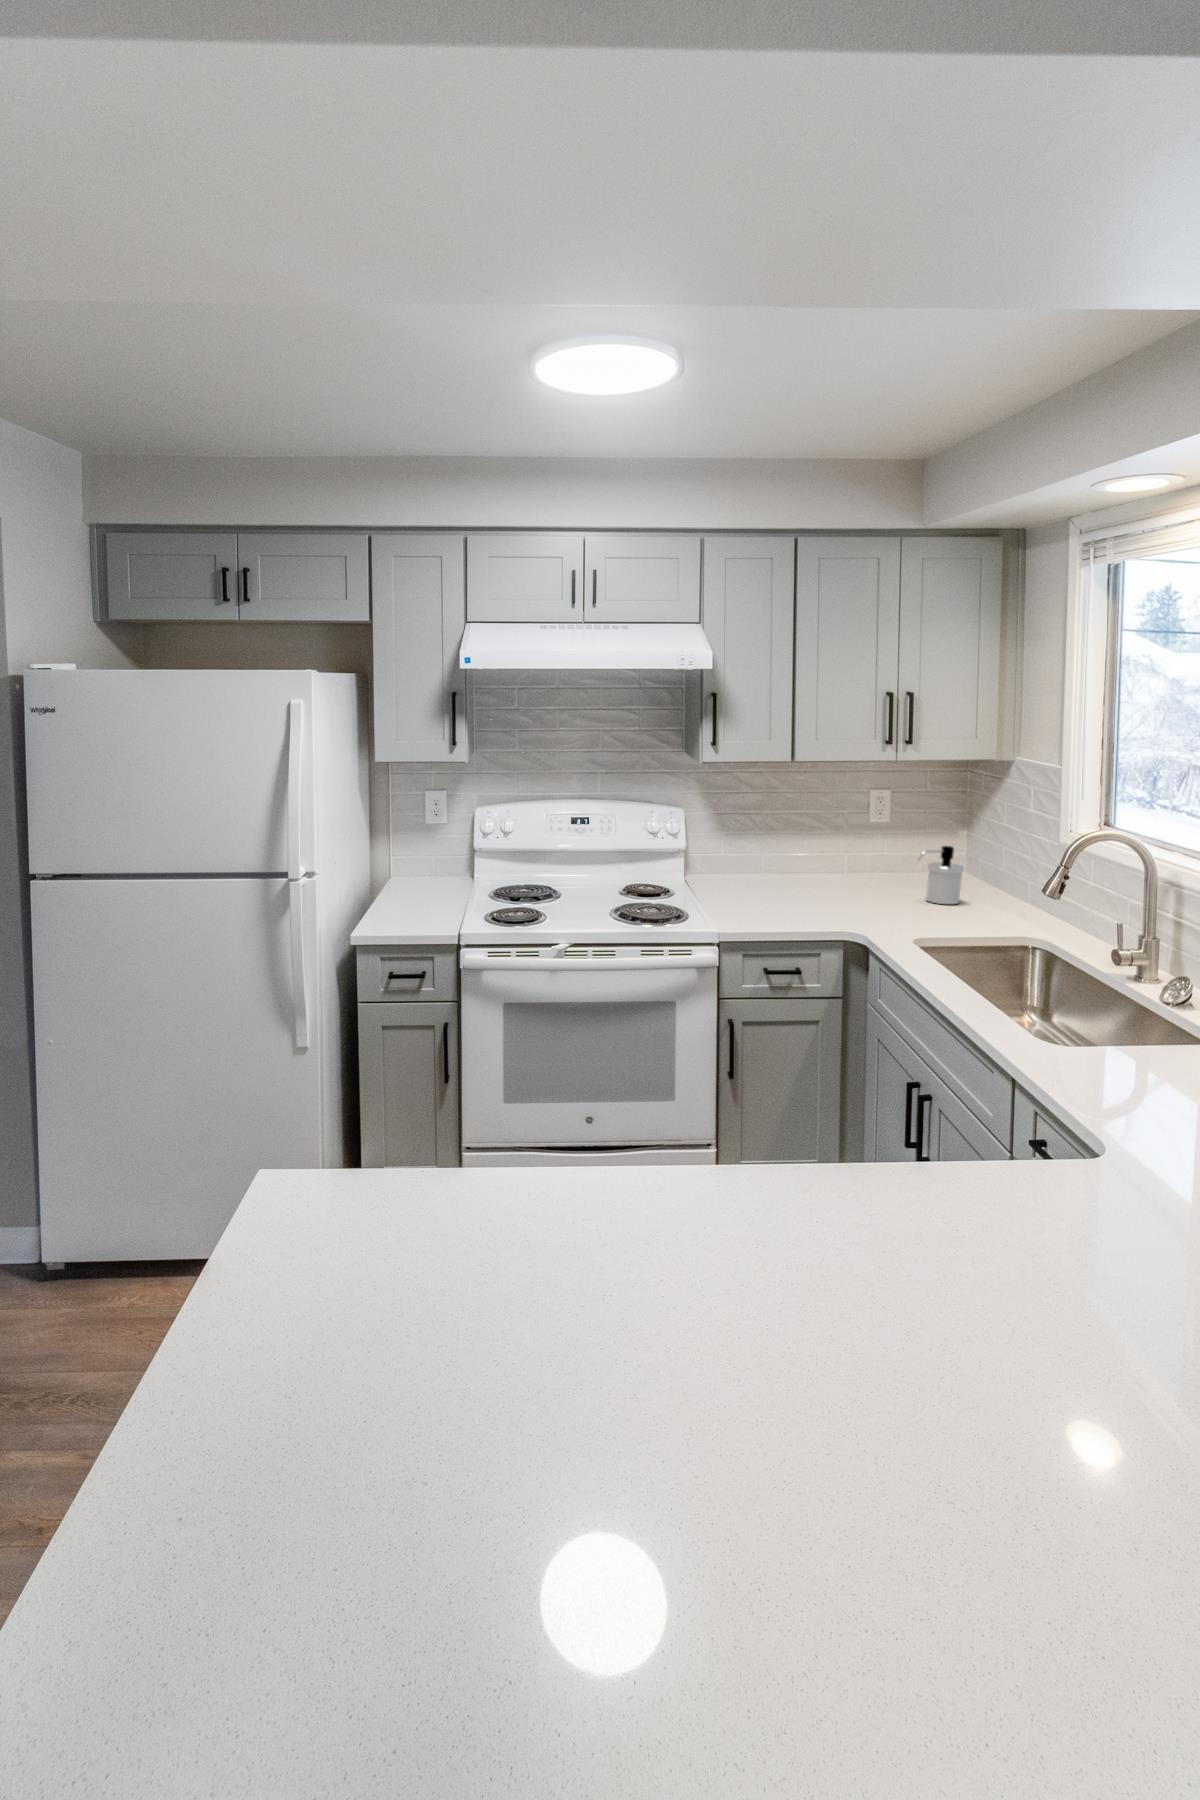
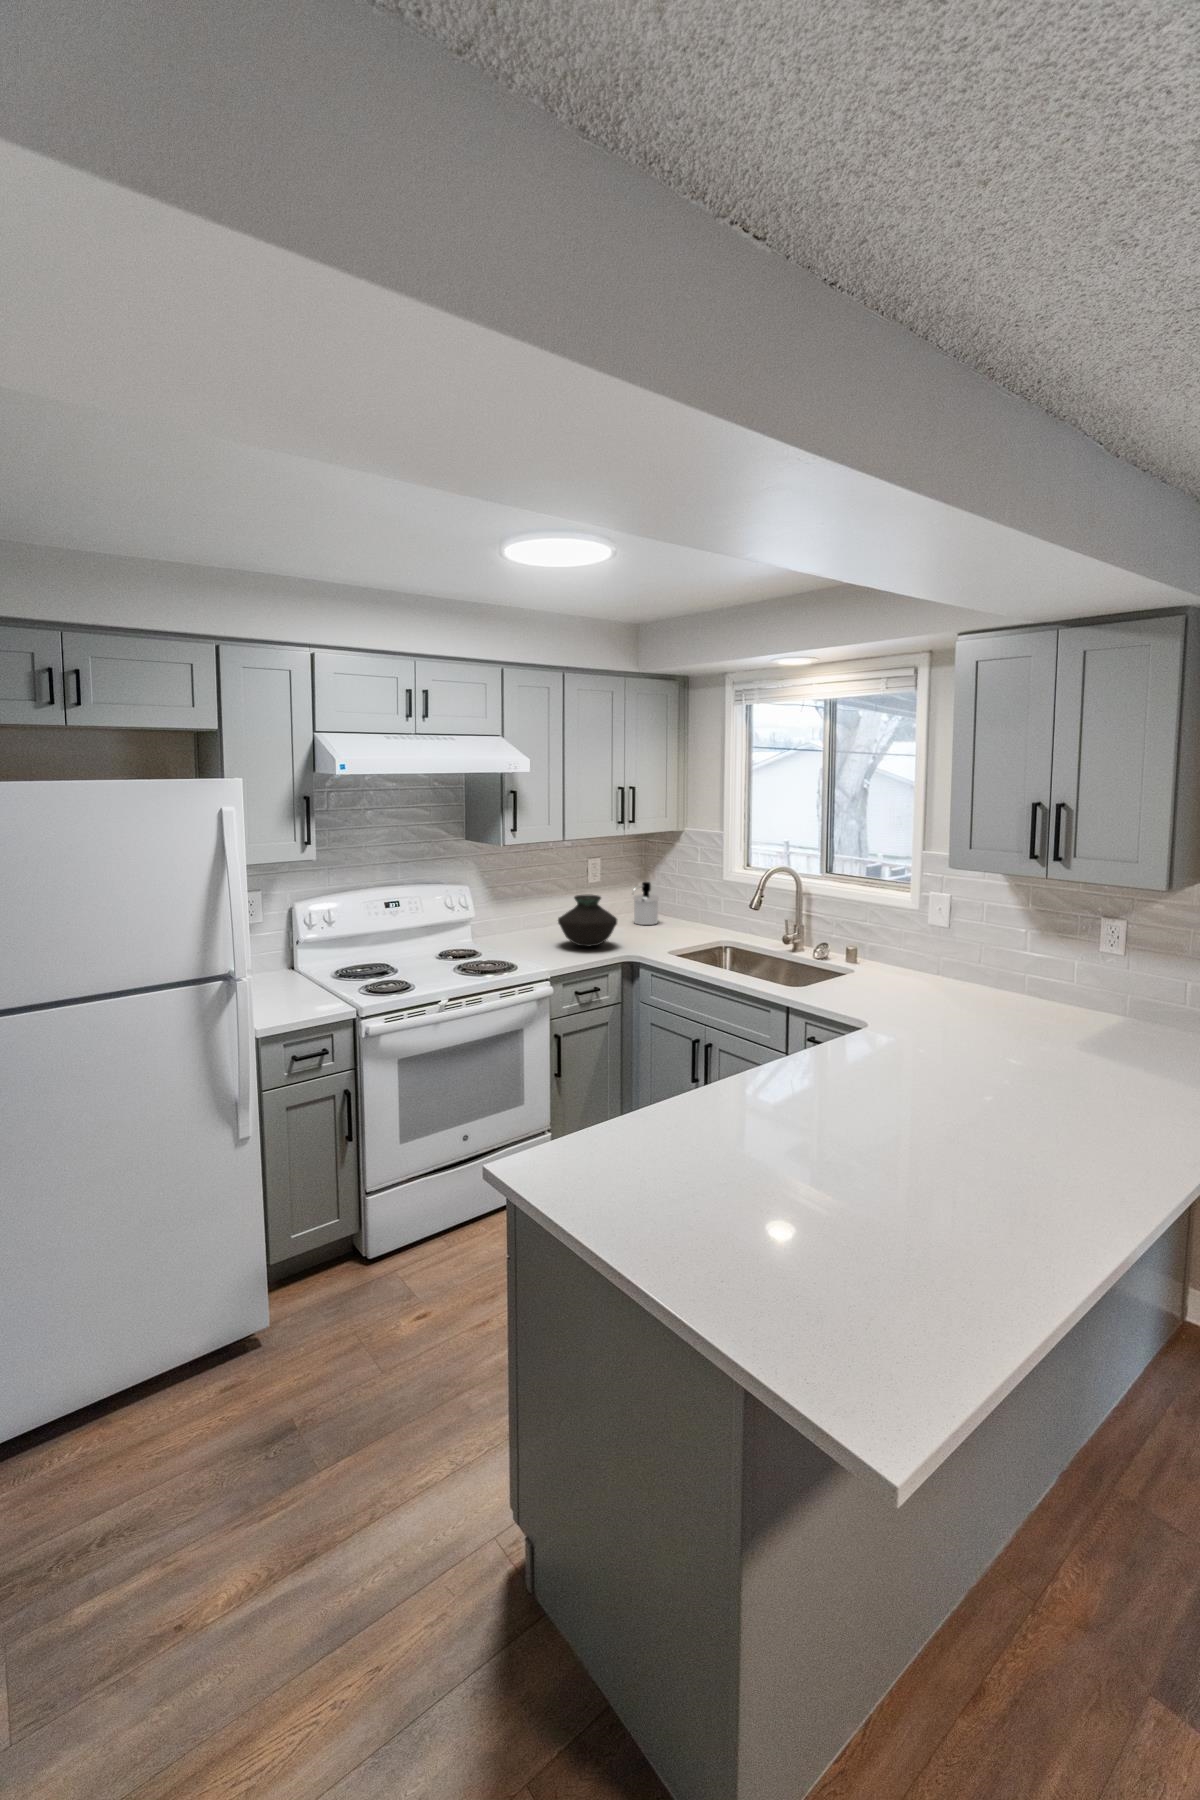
vase: none [781,849,858,916] -> present [558,895,617,947]

